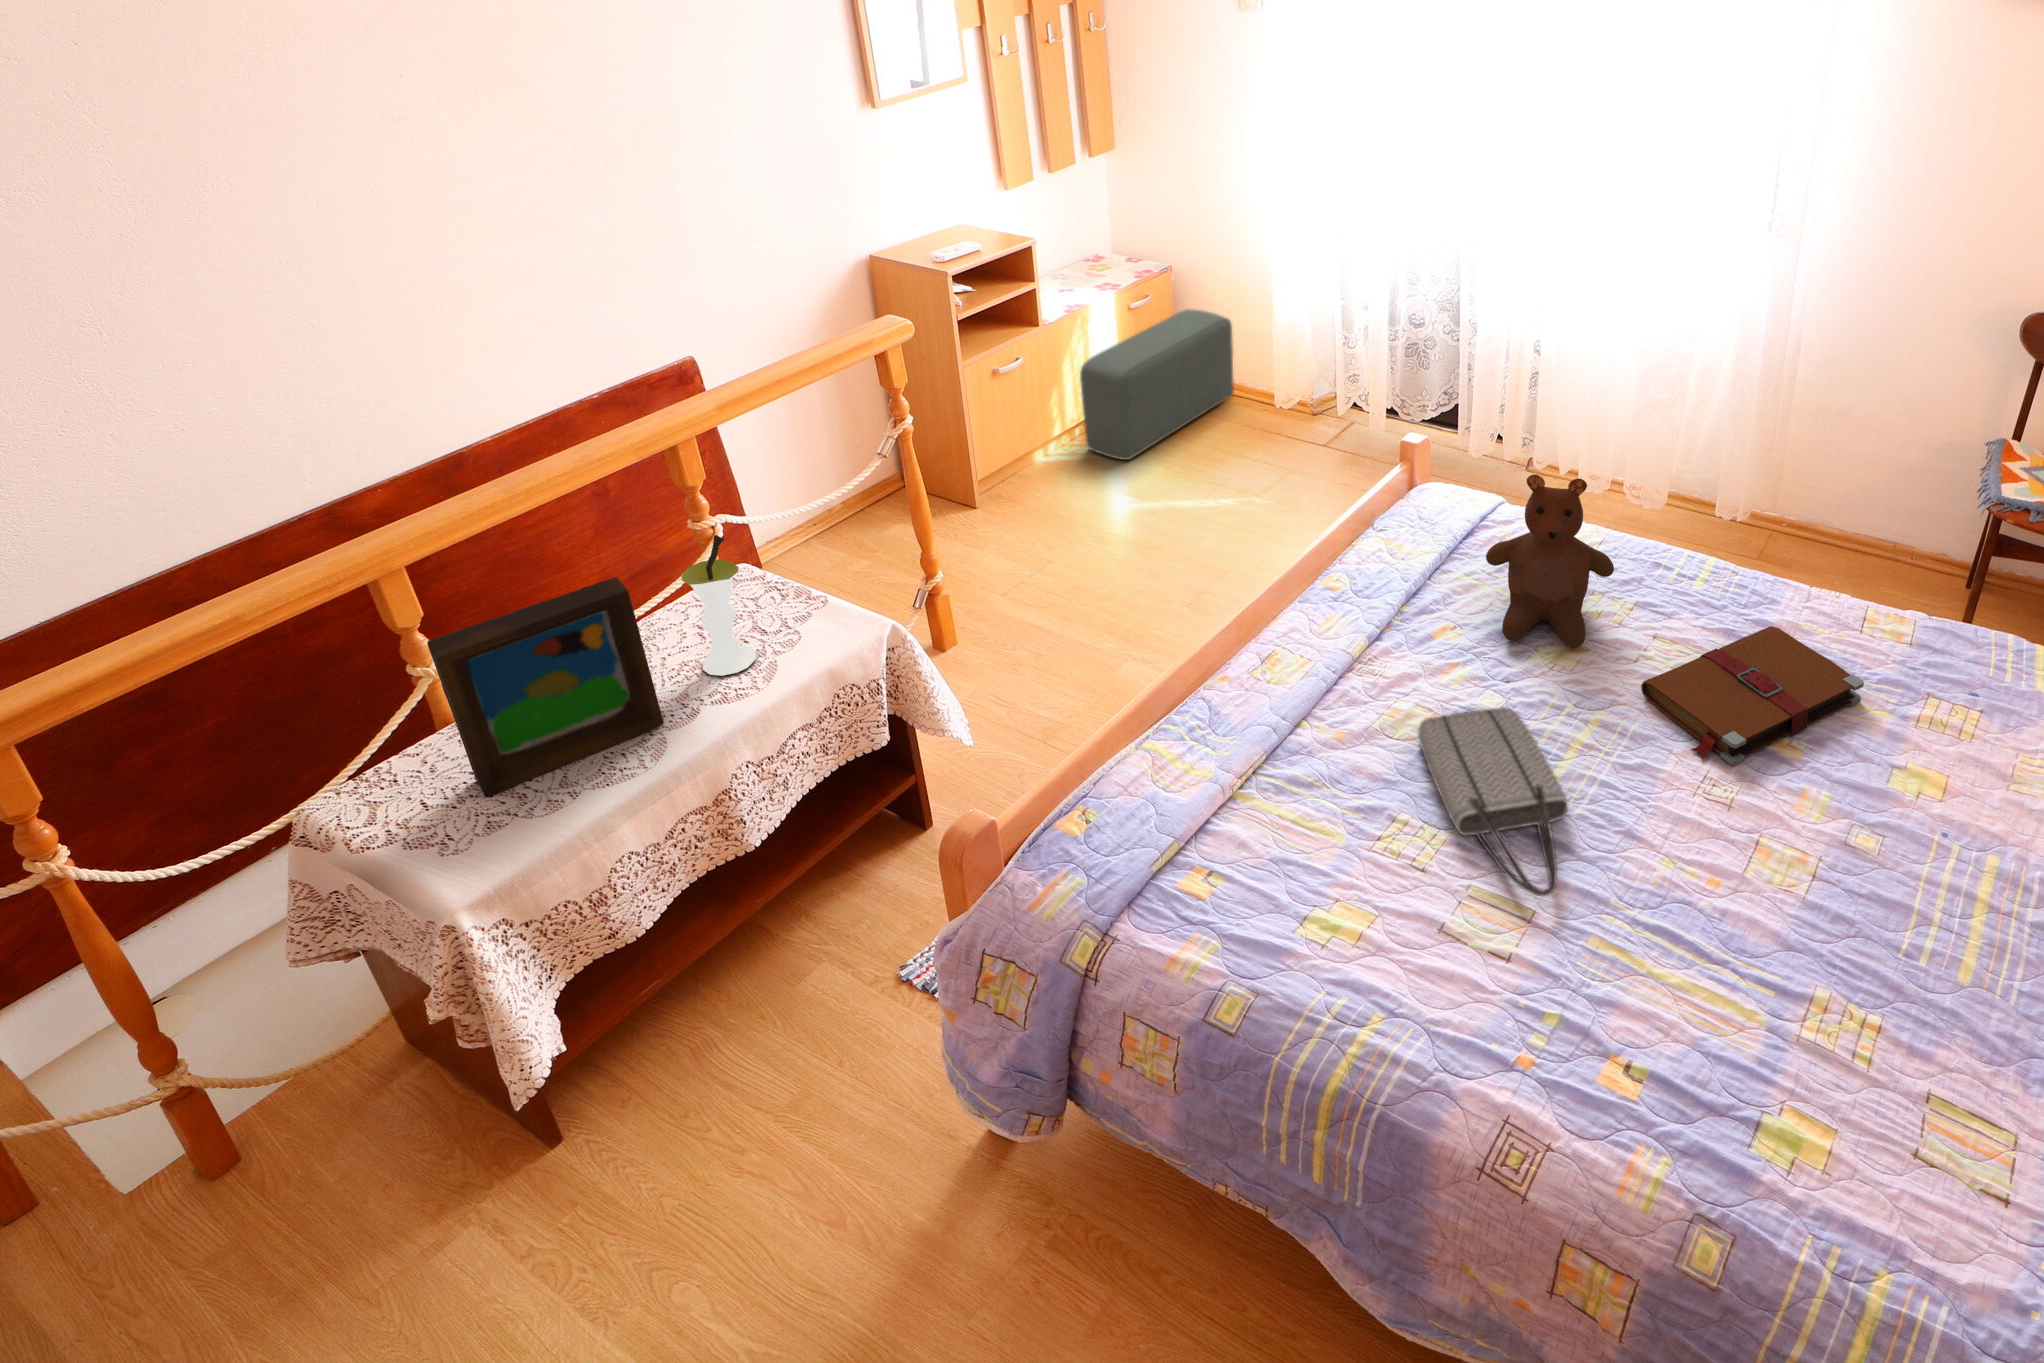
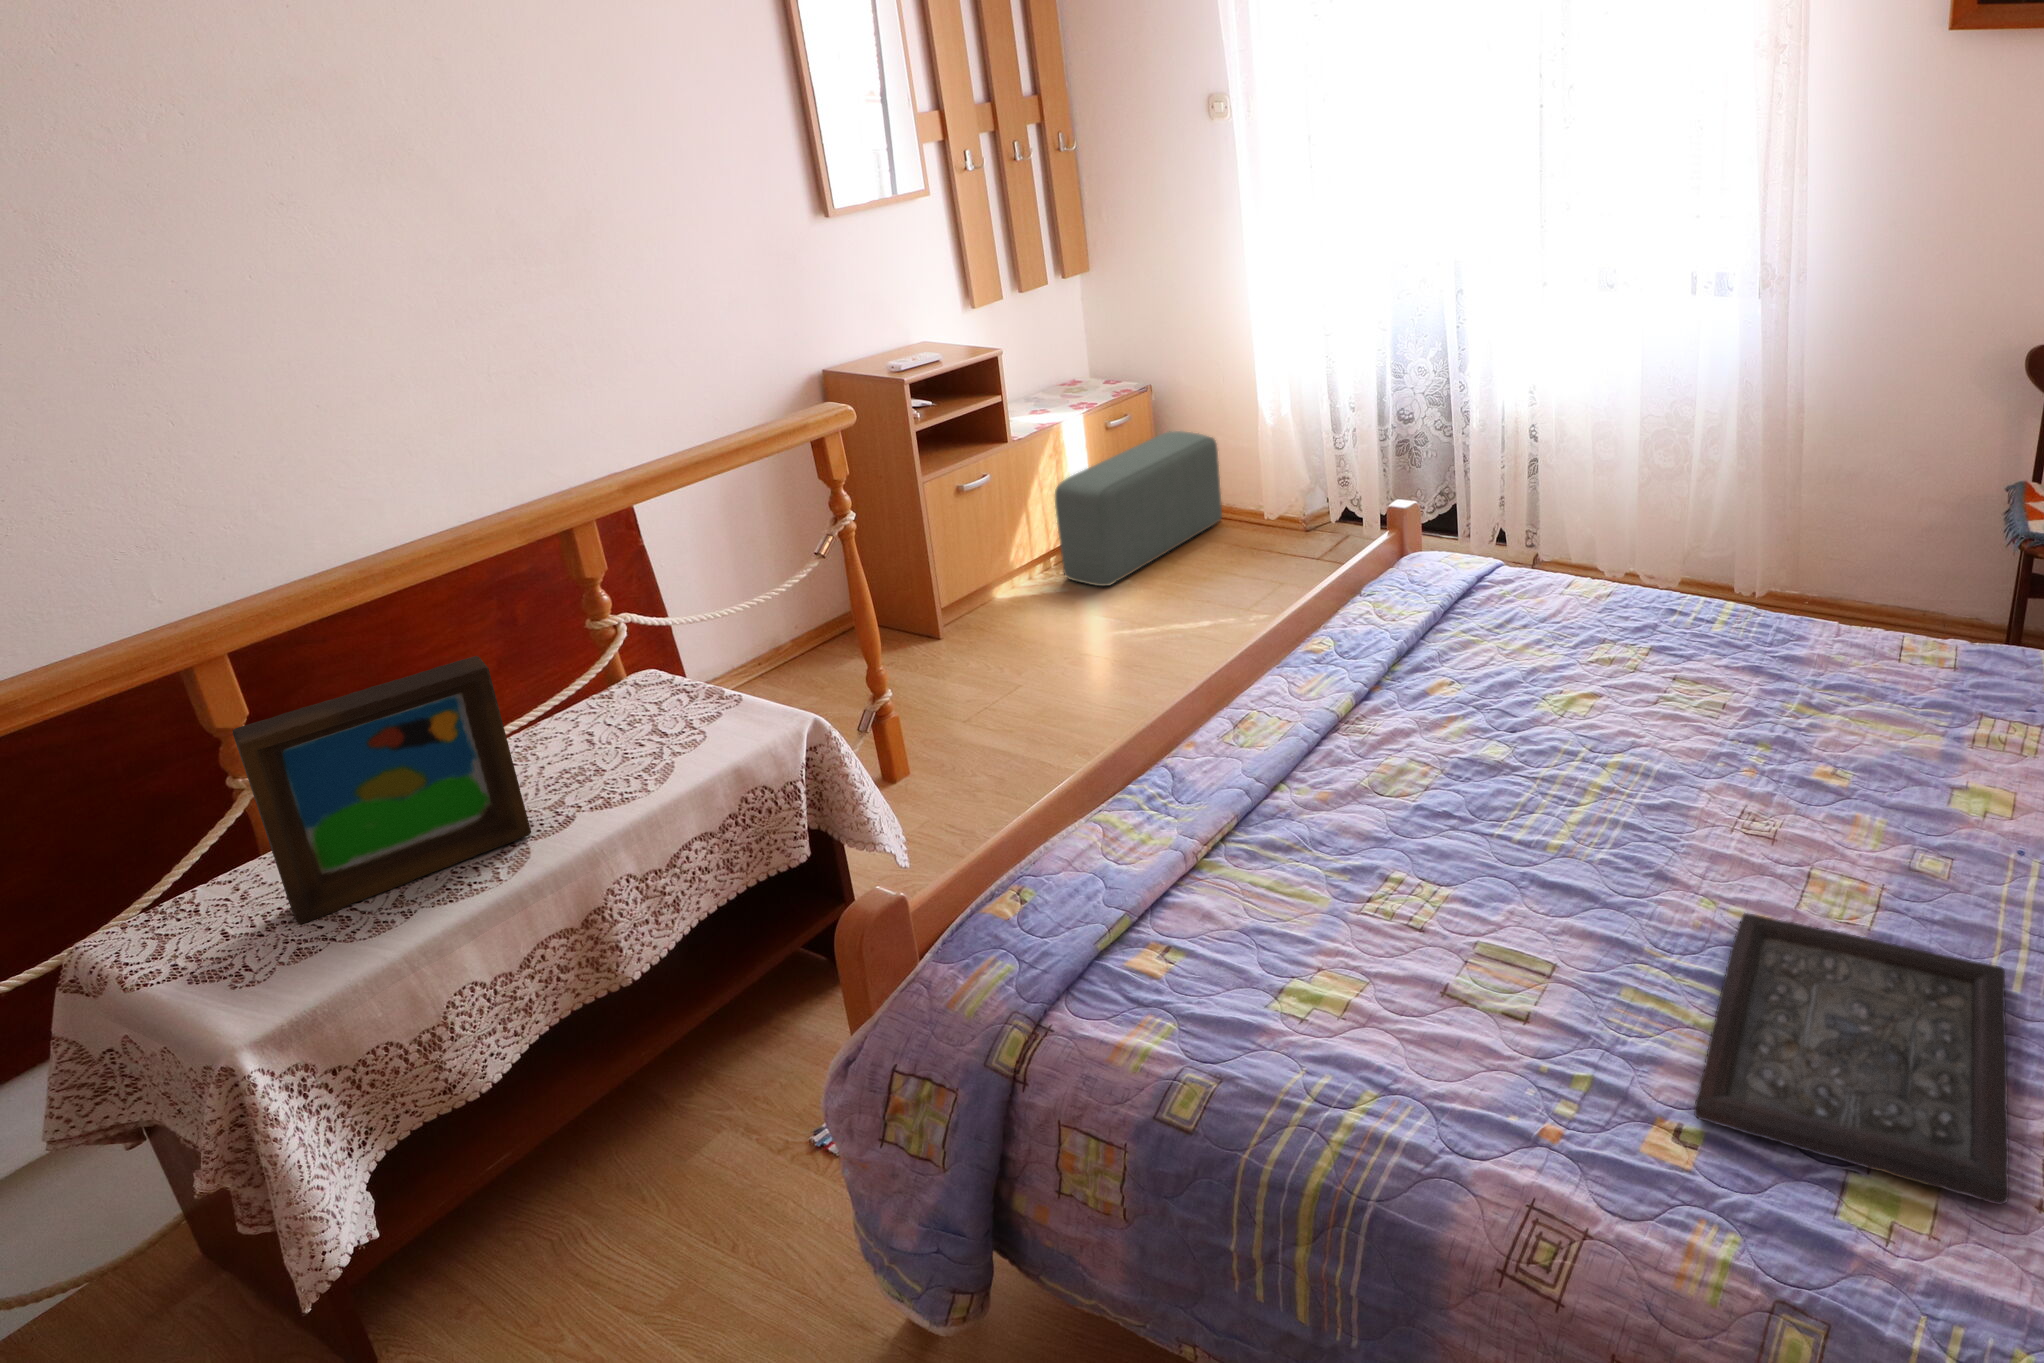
teddy bear: present [1486,474,1614,648] -> none [1482,502,1624,692]
vase: present [682,535,756,676] -> none [562,616,653,781]
book: present [1641,626,1864,765] -> none [1663,657,1910,796]
tote bag: present [1418,708,1568,896] -> none [1413,751,1588,942]
tray: none [1643,877,1915,1153] -> present [1694,913,2009,1204]

